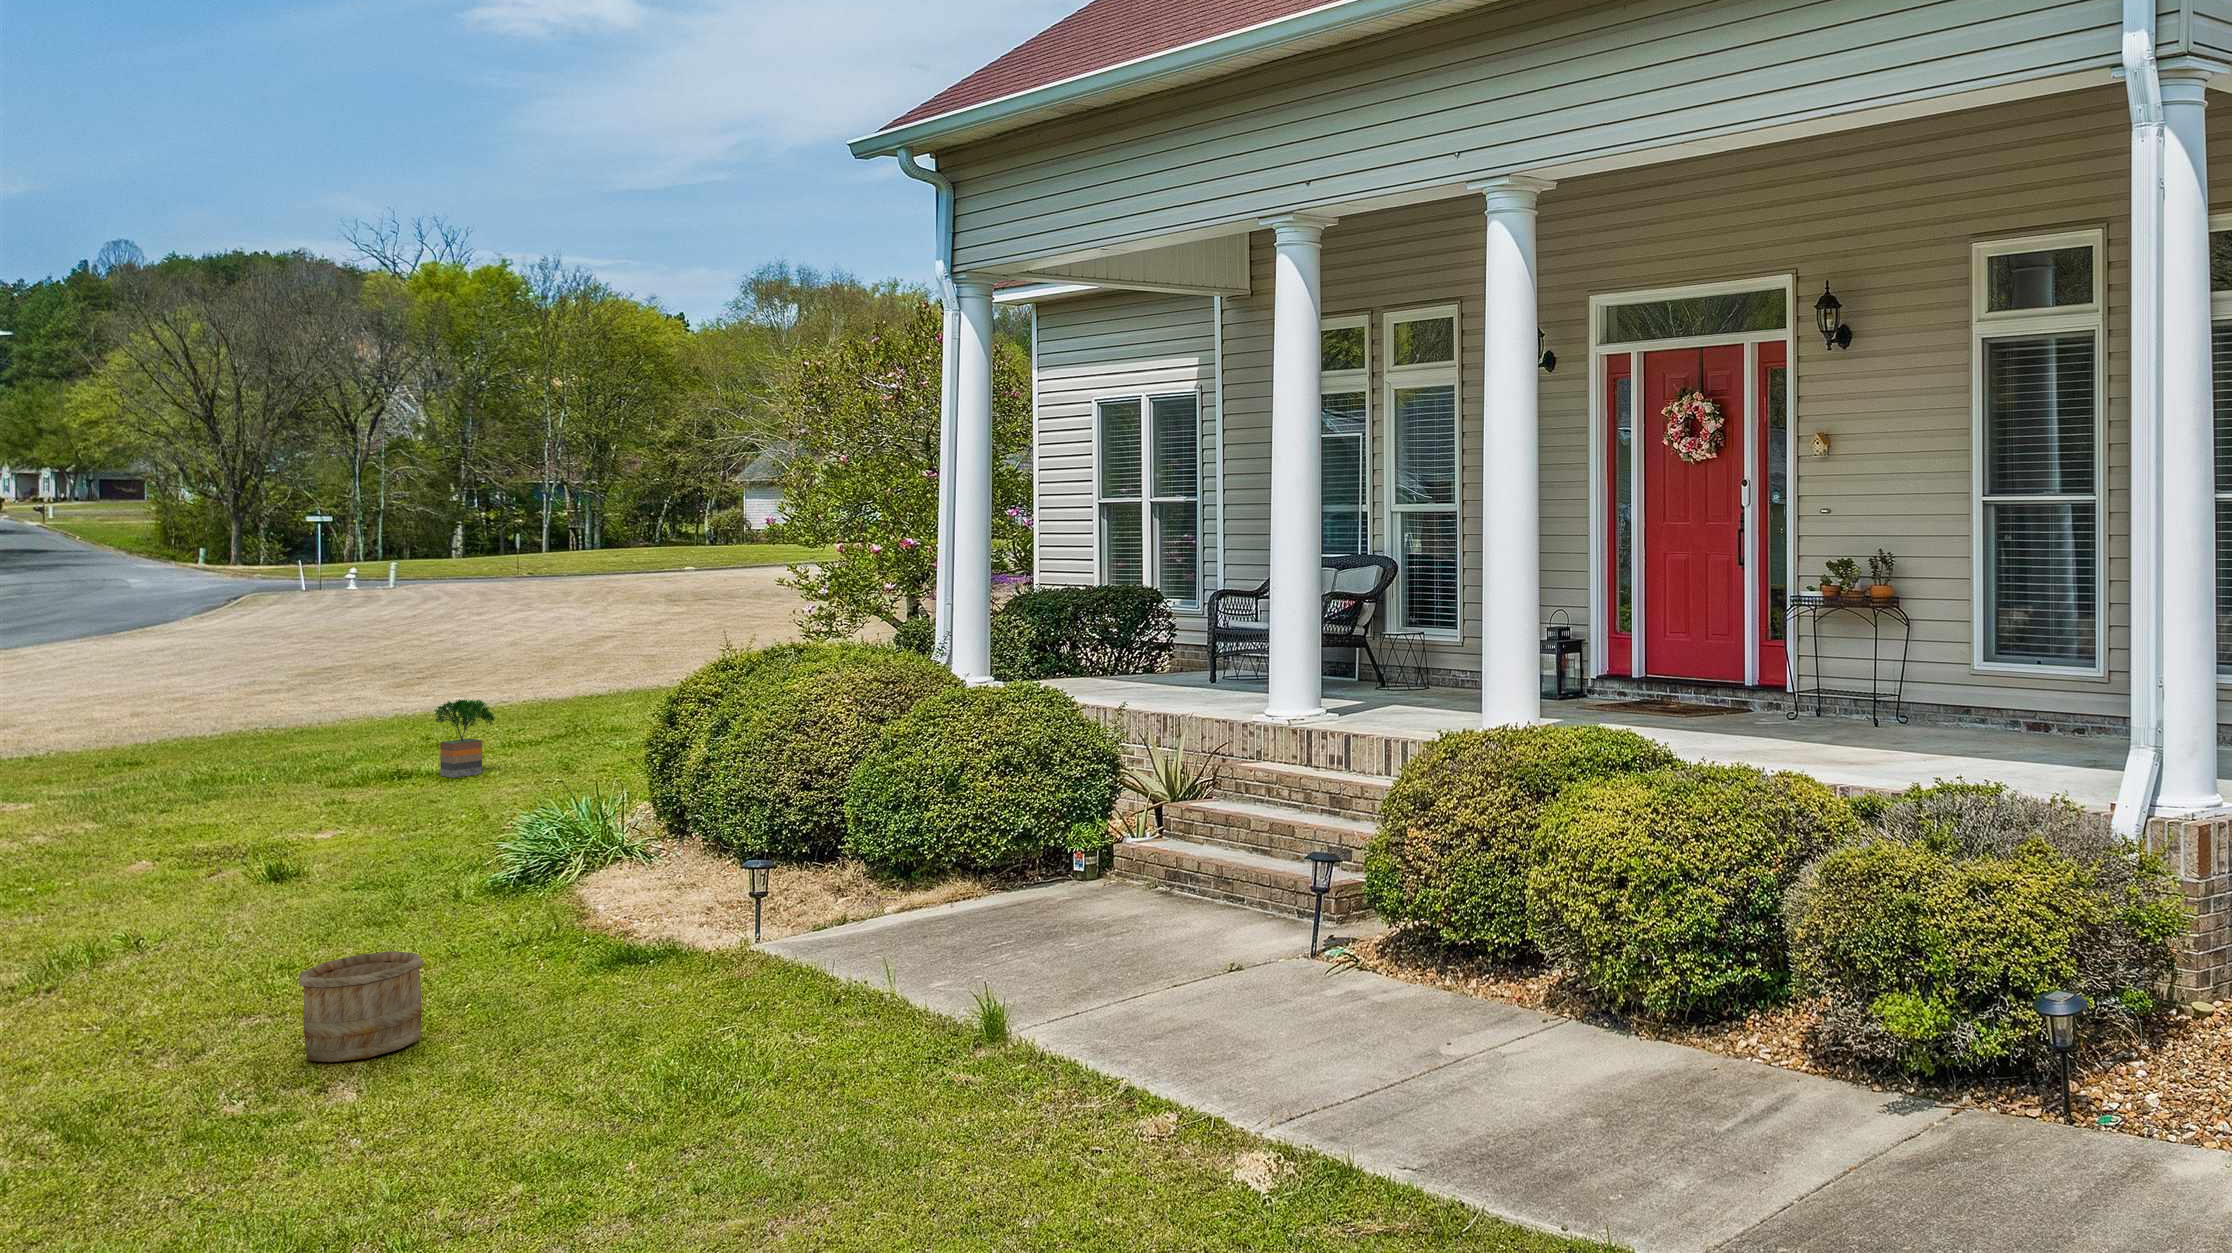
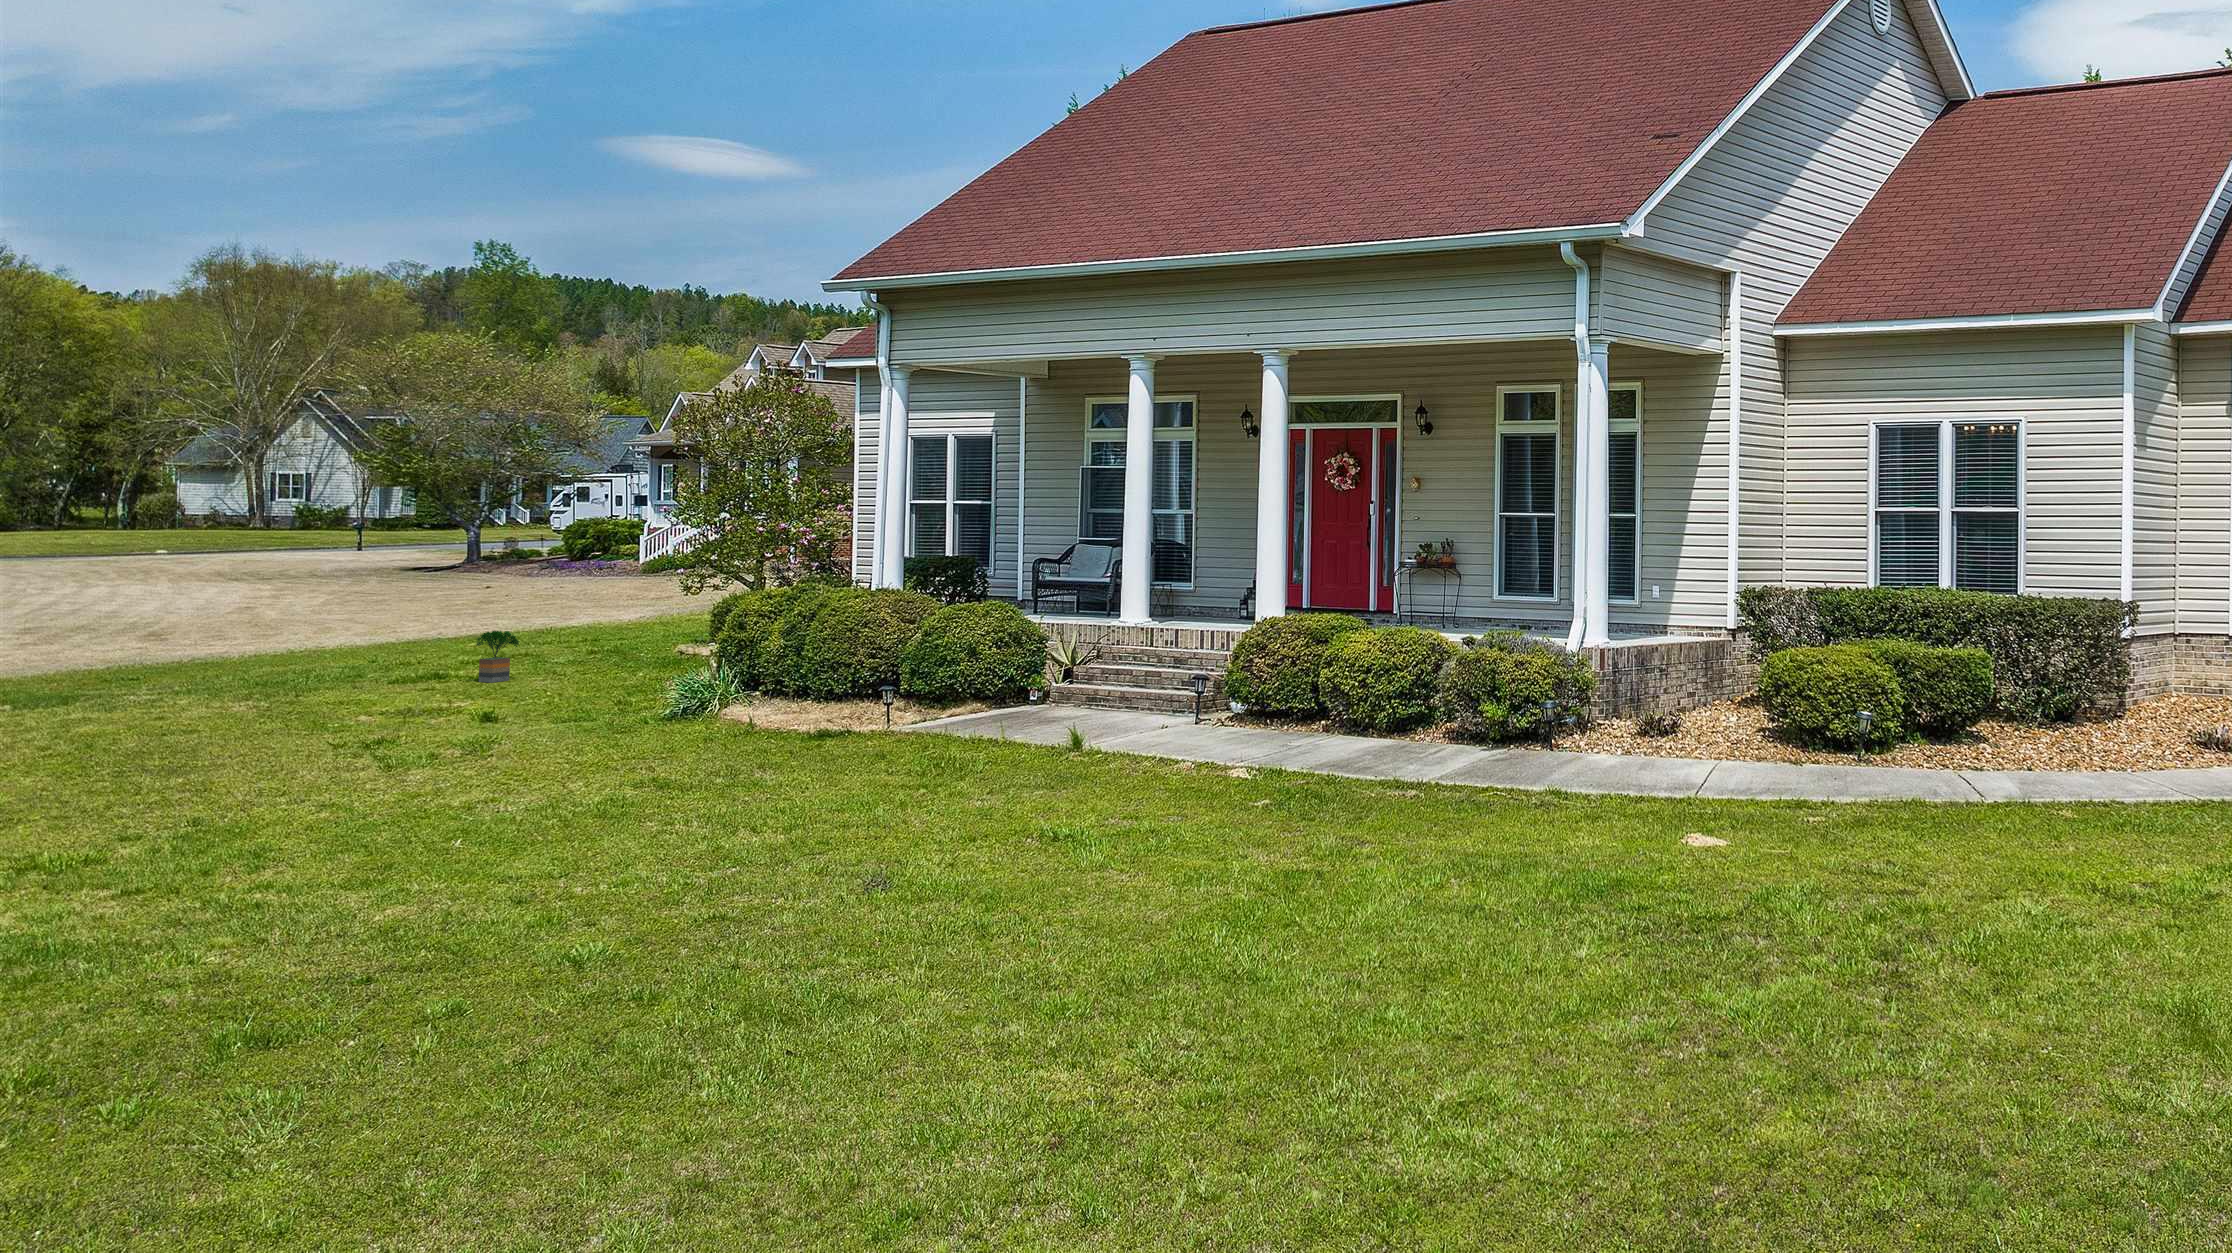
wooden bucket: present [299,951,423,1062] -> none [732,721,789,769]

